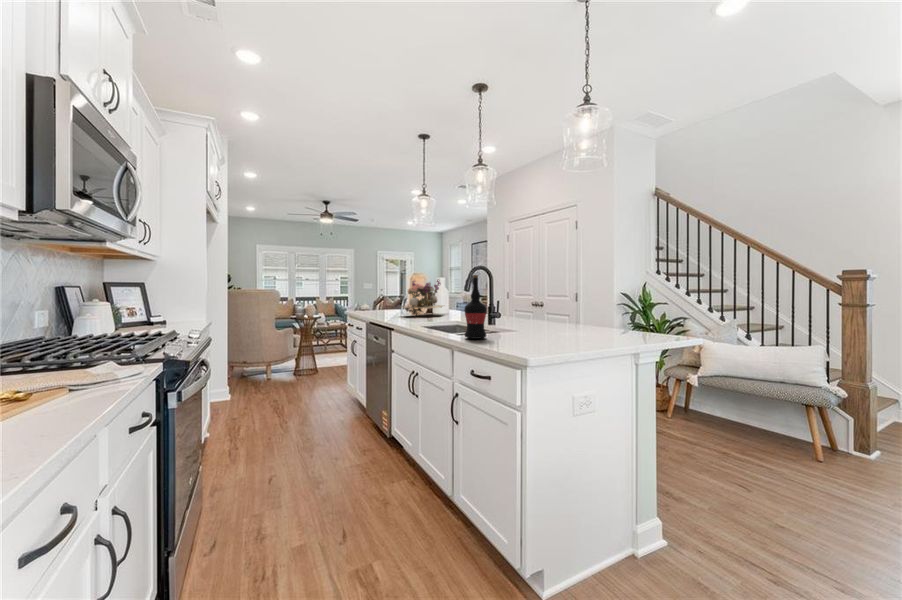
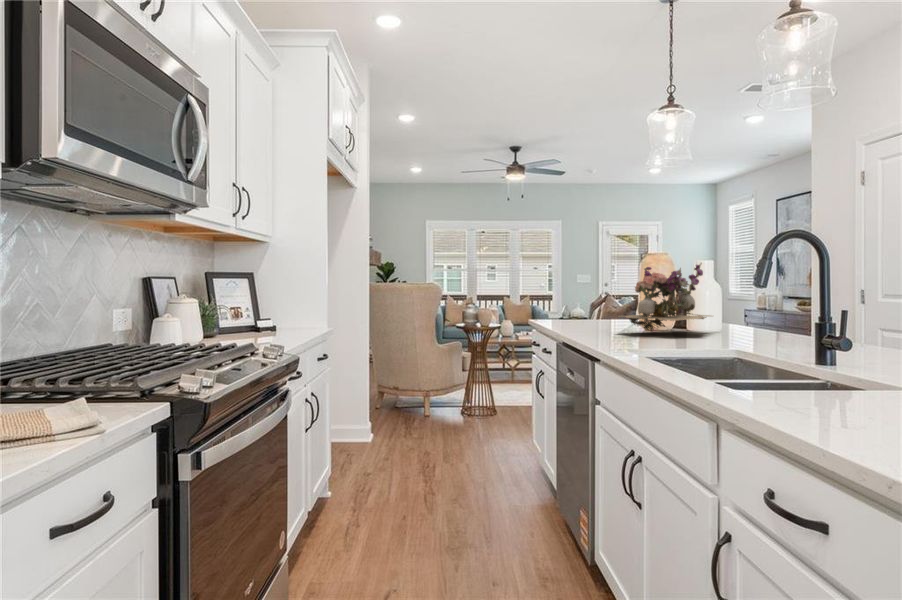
wine bottle: present [465,275,486,339] -> none [755,247,818,404]

